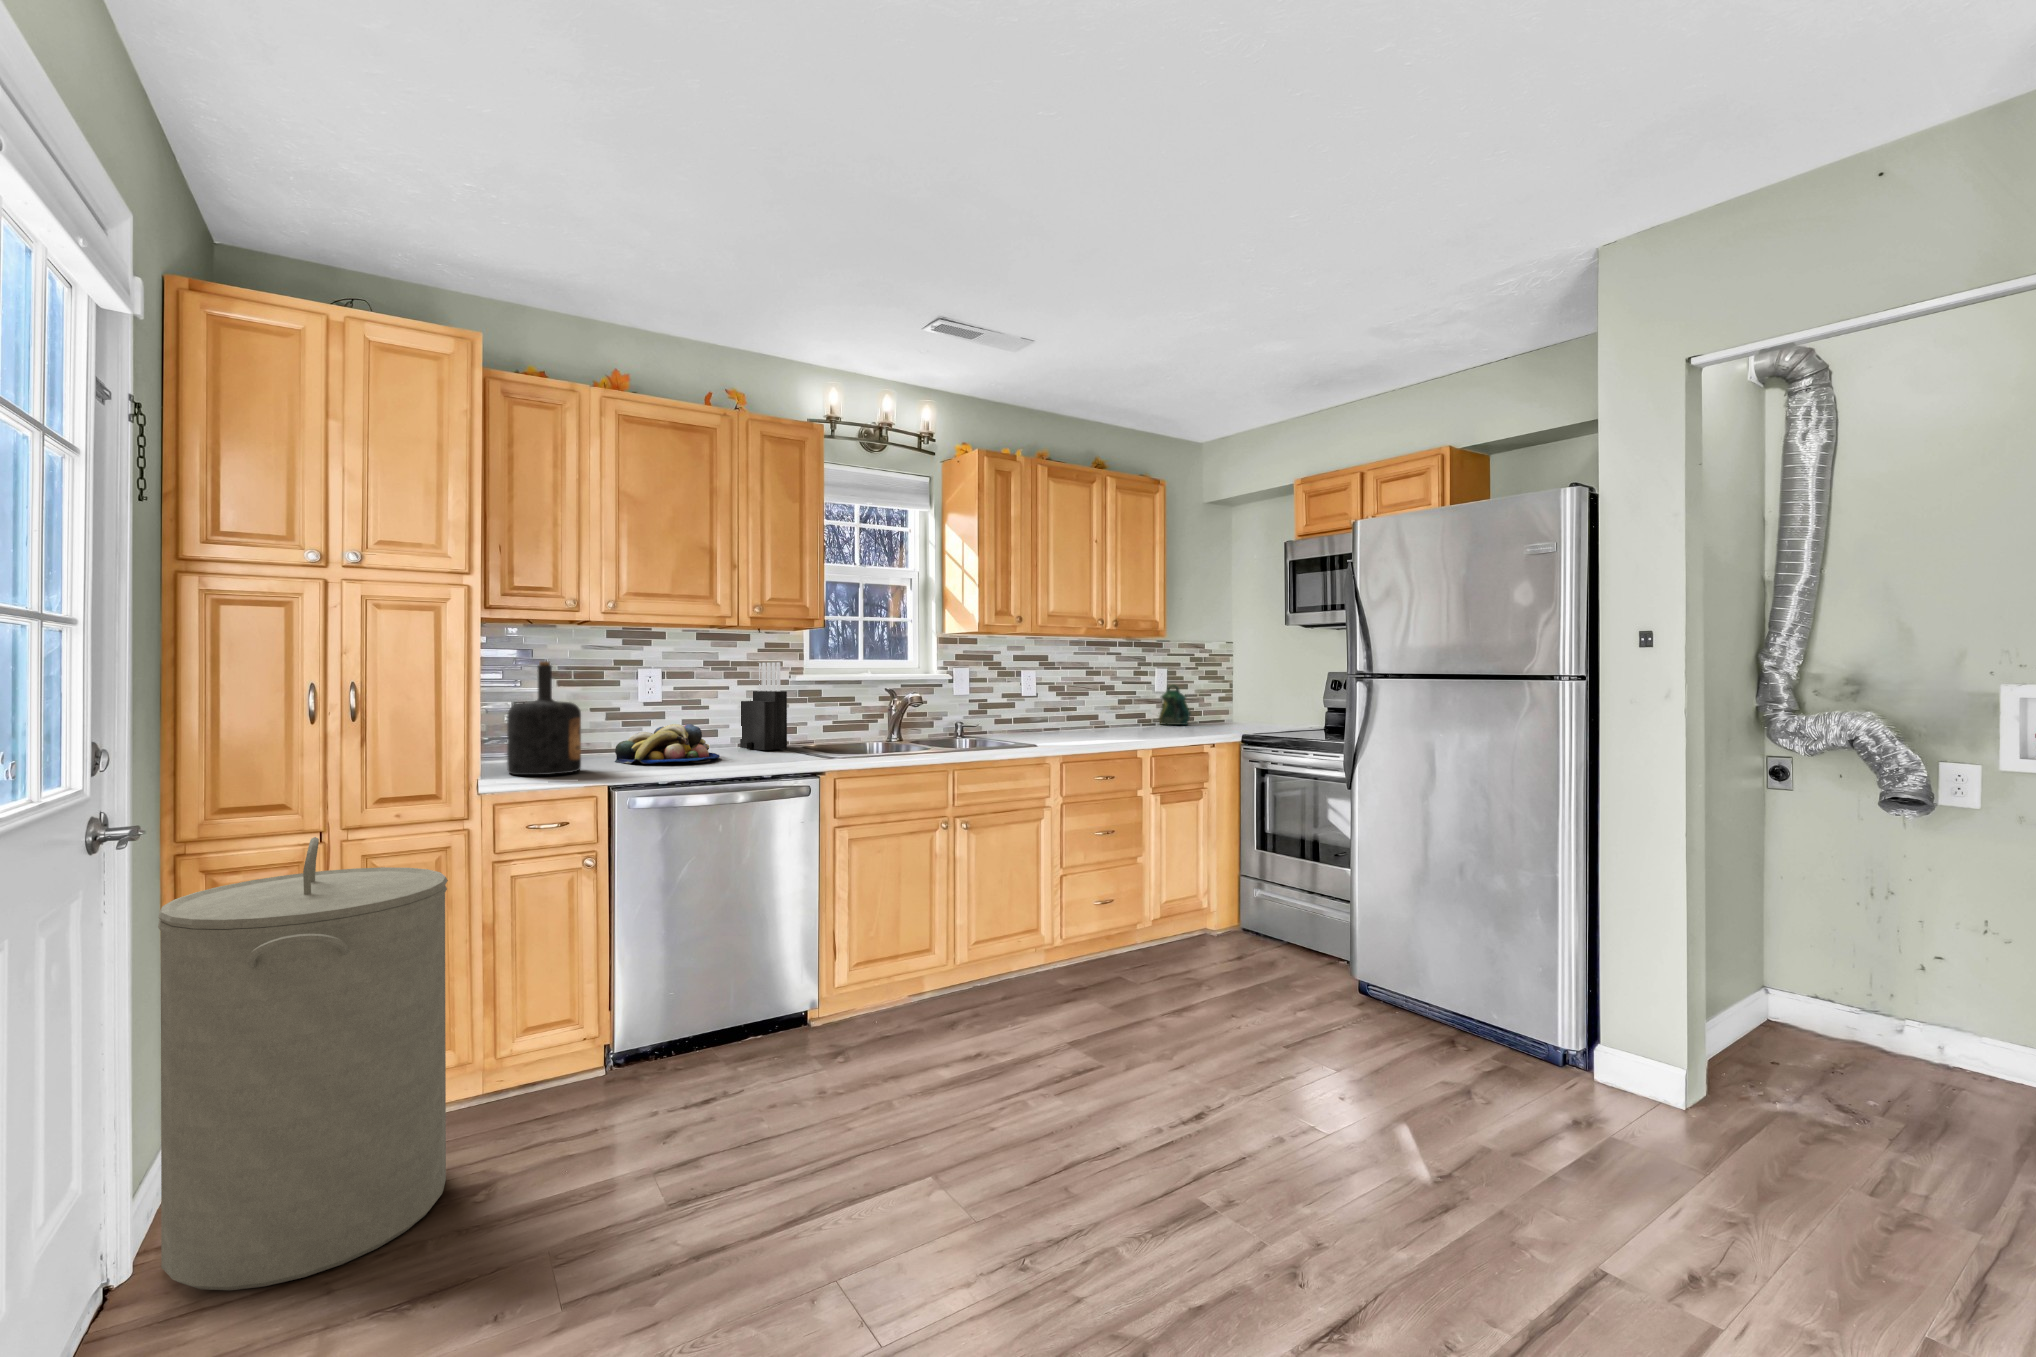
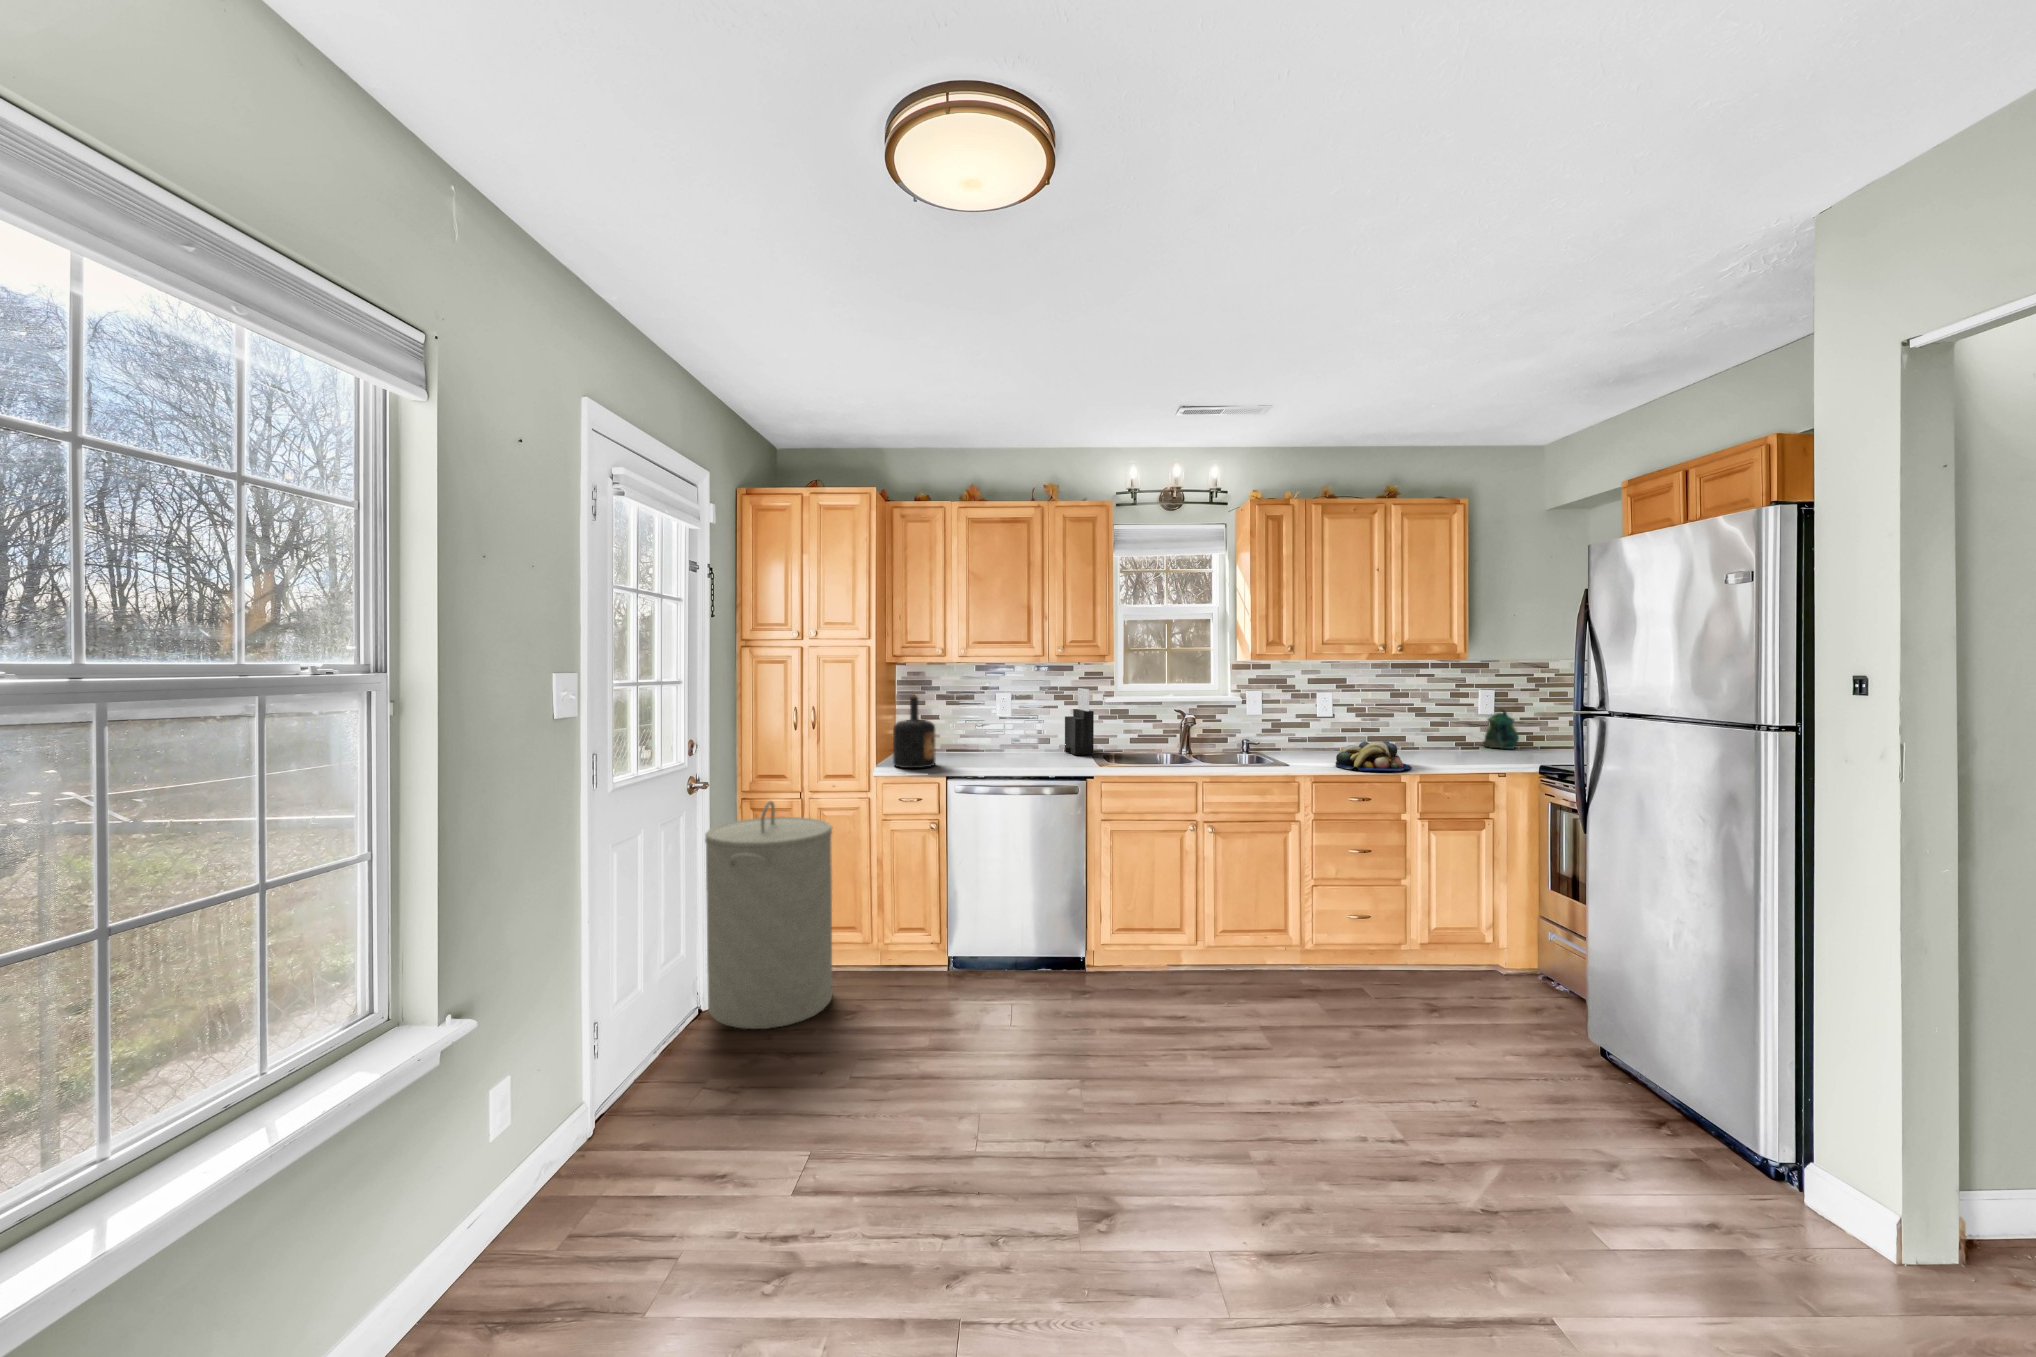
fruit bowl: present [615,724,720,764] -> present [1336,741,1411,771]

